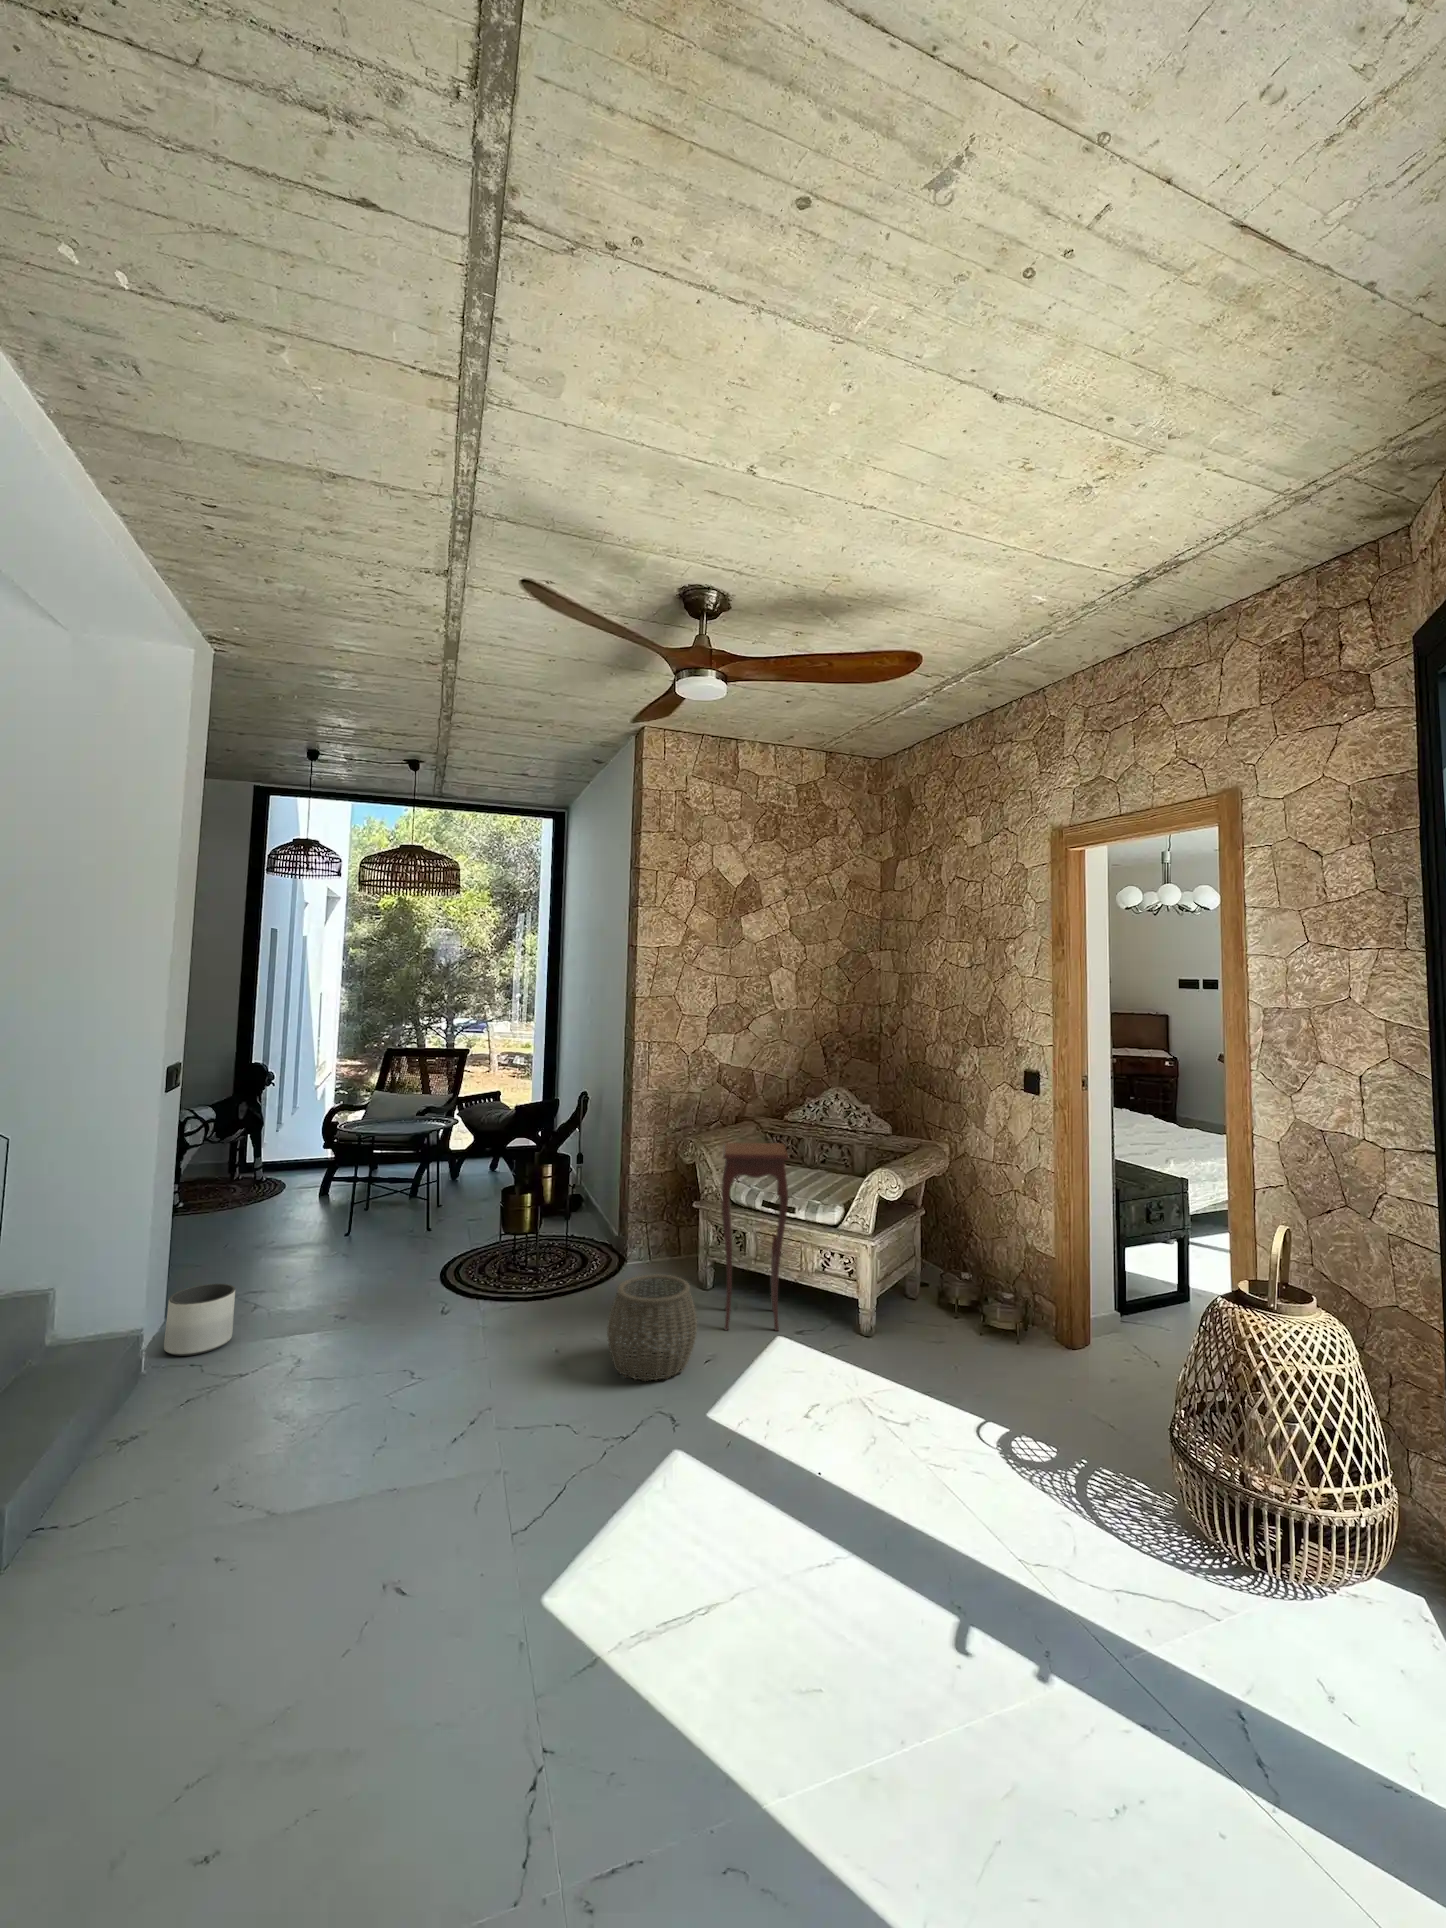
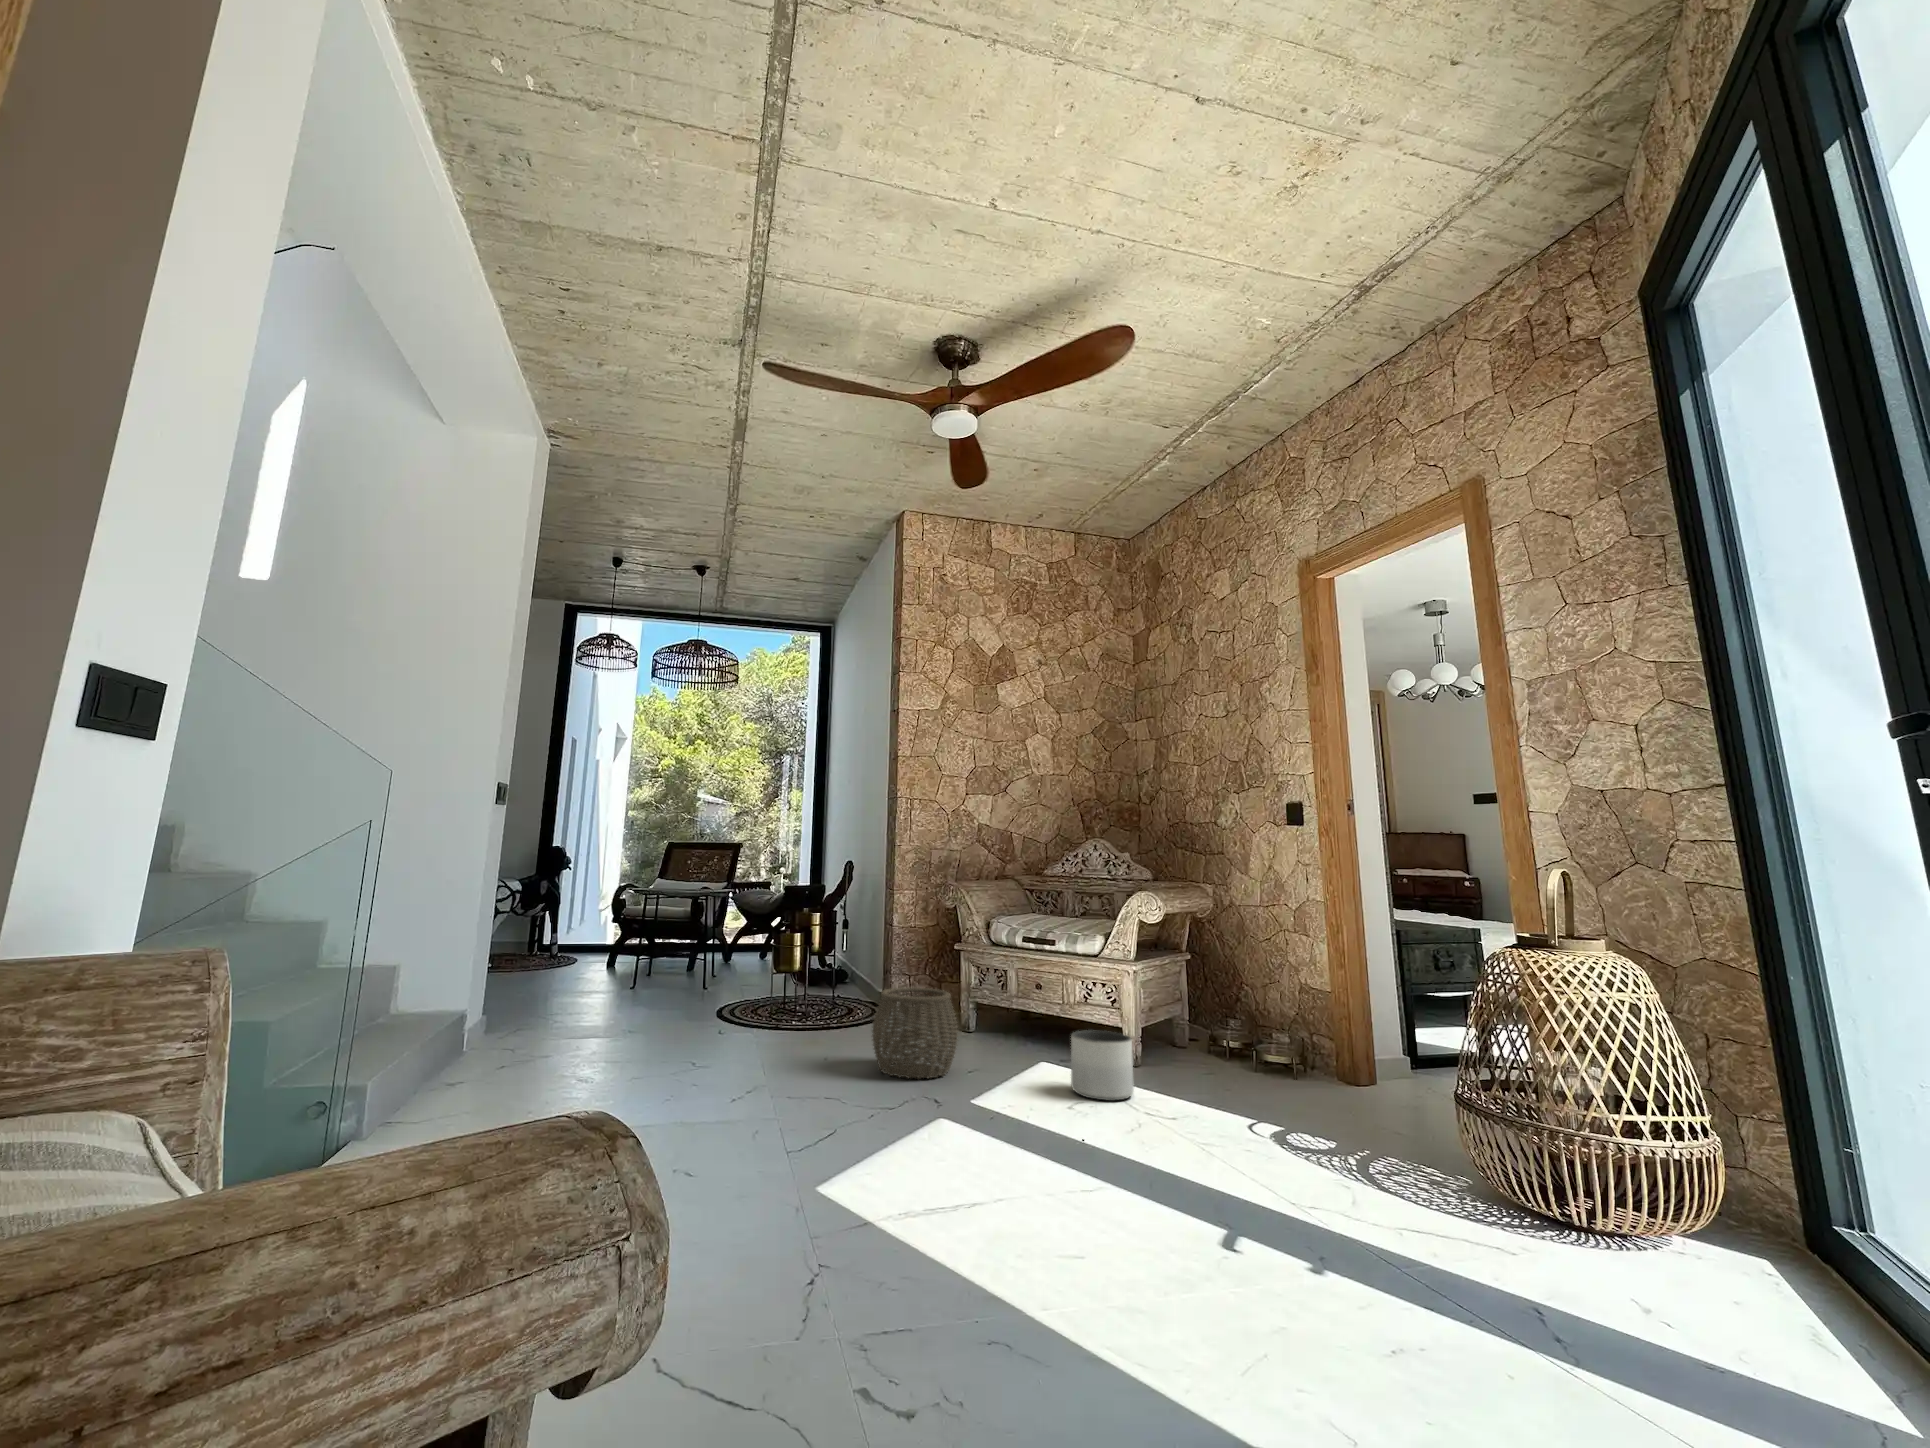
side table: present [722,1143,788,1331] -> none [981,880,1047,1061]
planter: present [164,1284,235,1356] -> present [1071,1030,1134,1101]

